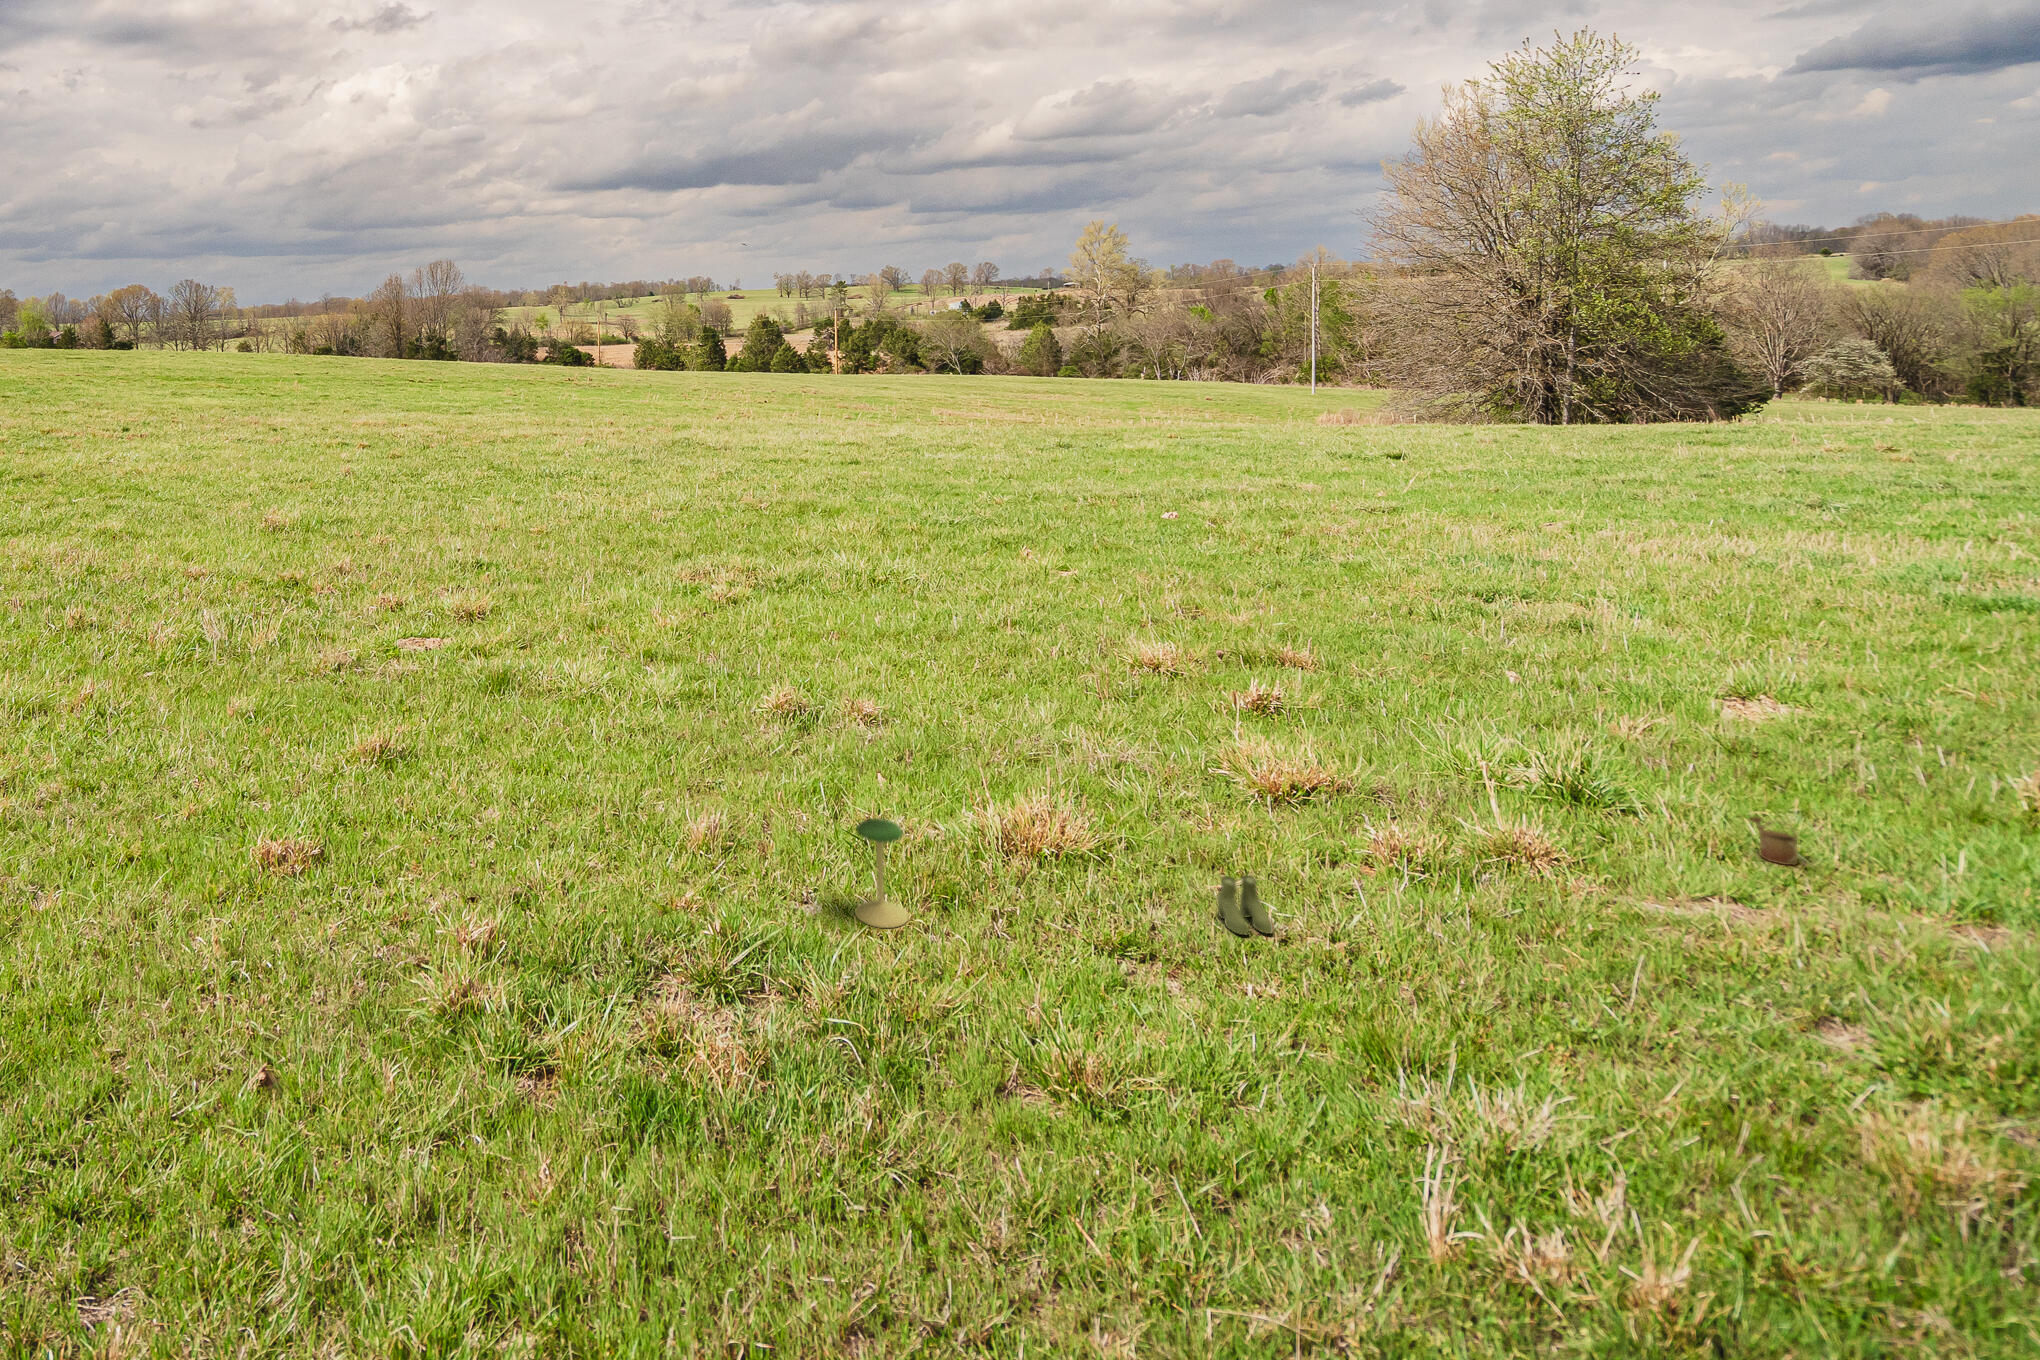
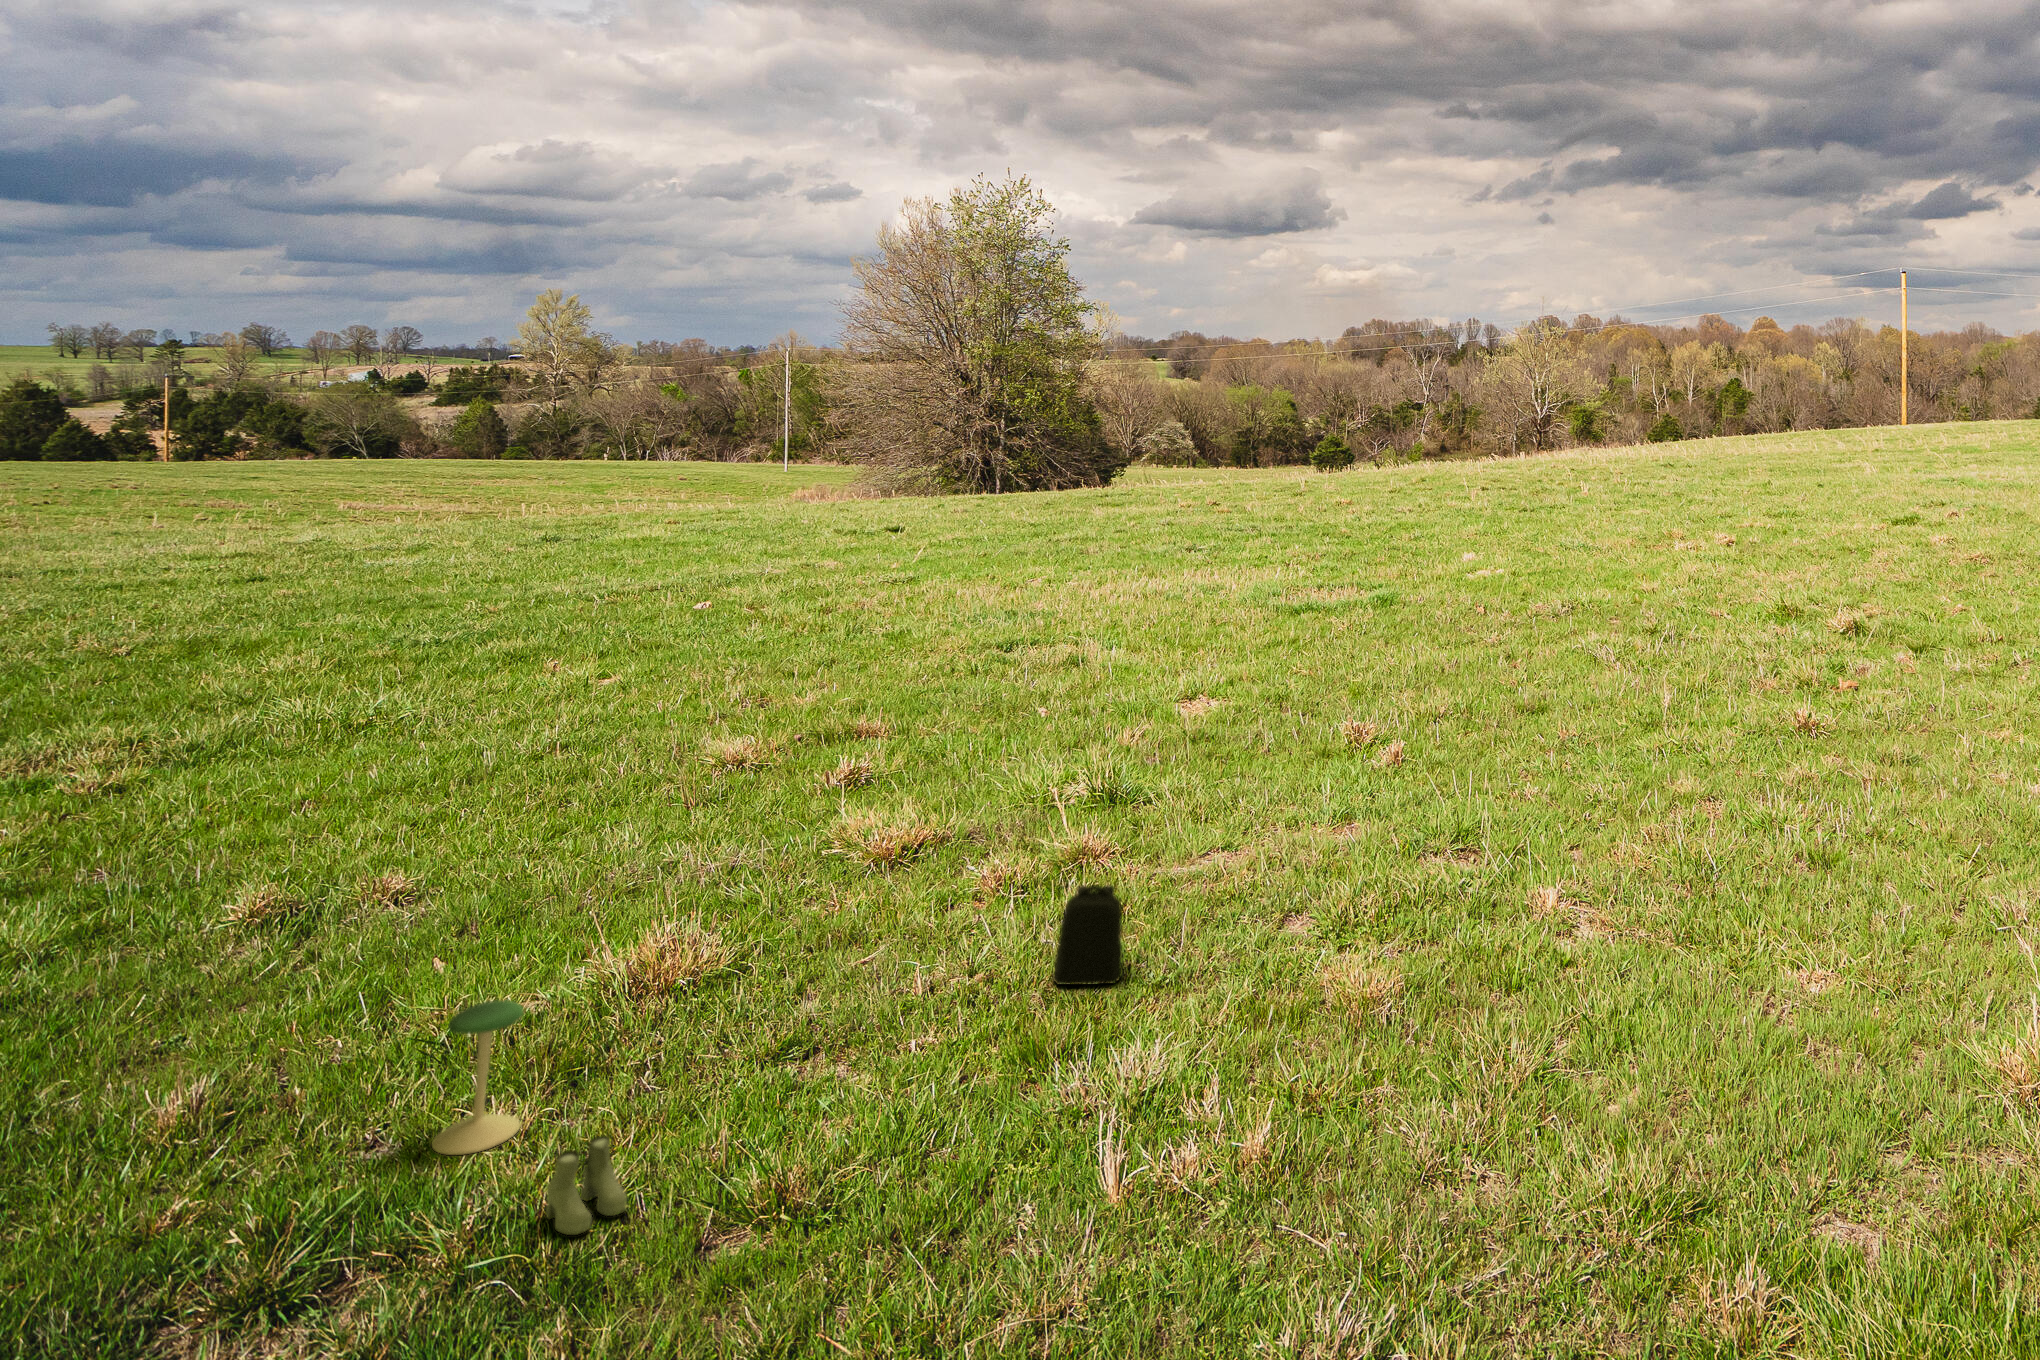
watering can: present [1749,817,1799,866] -> none [1222,780,1251,813]
boots: present [1217,875,1273,935] -> present [546,1135,627,1235]
backpack: none [1407,888,1506,1018] -> present [1053,885,1123,985]

